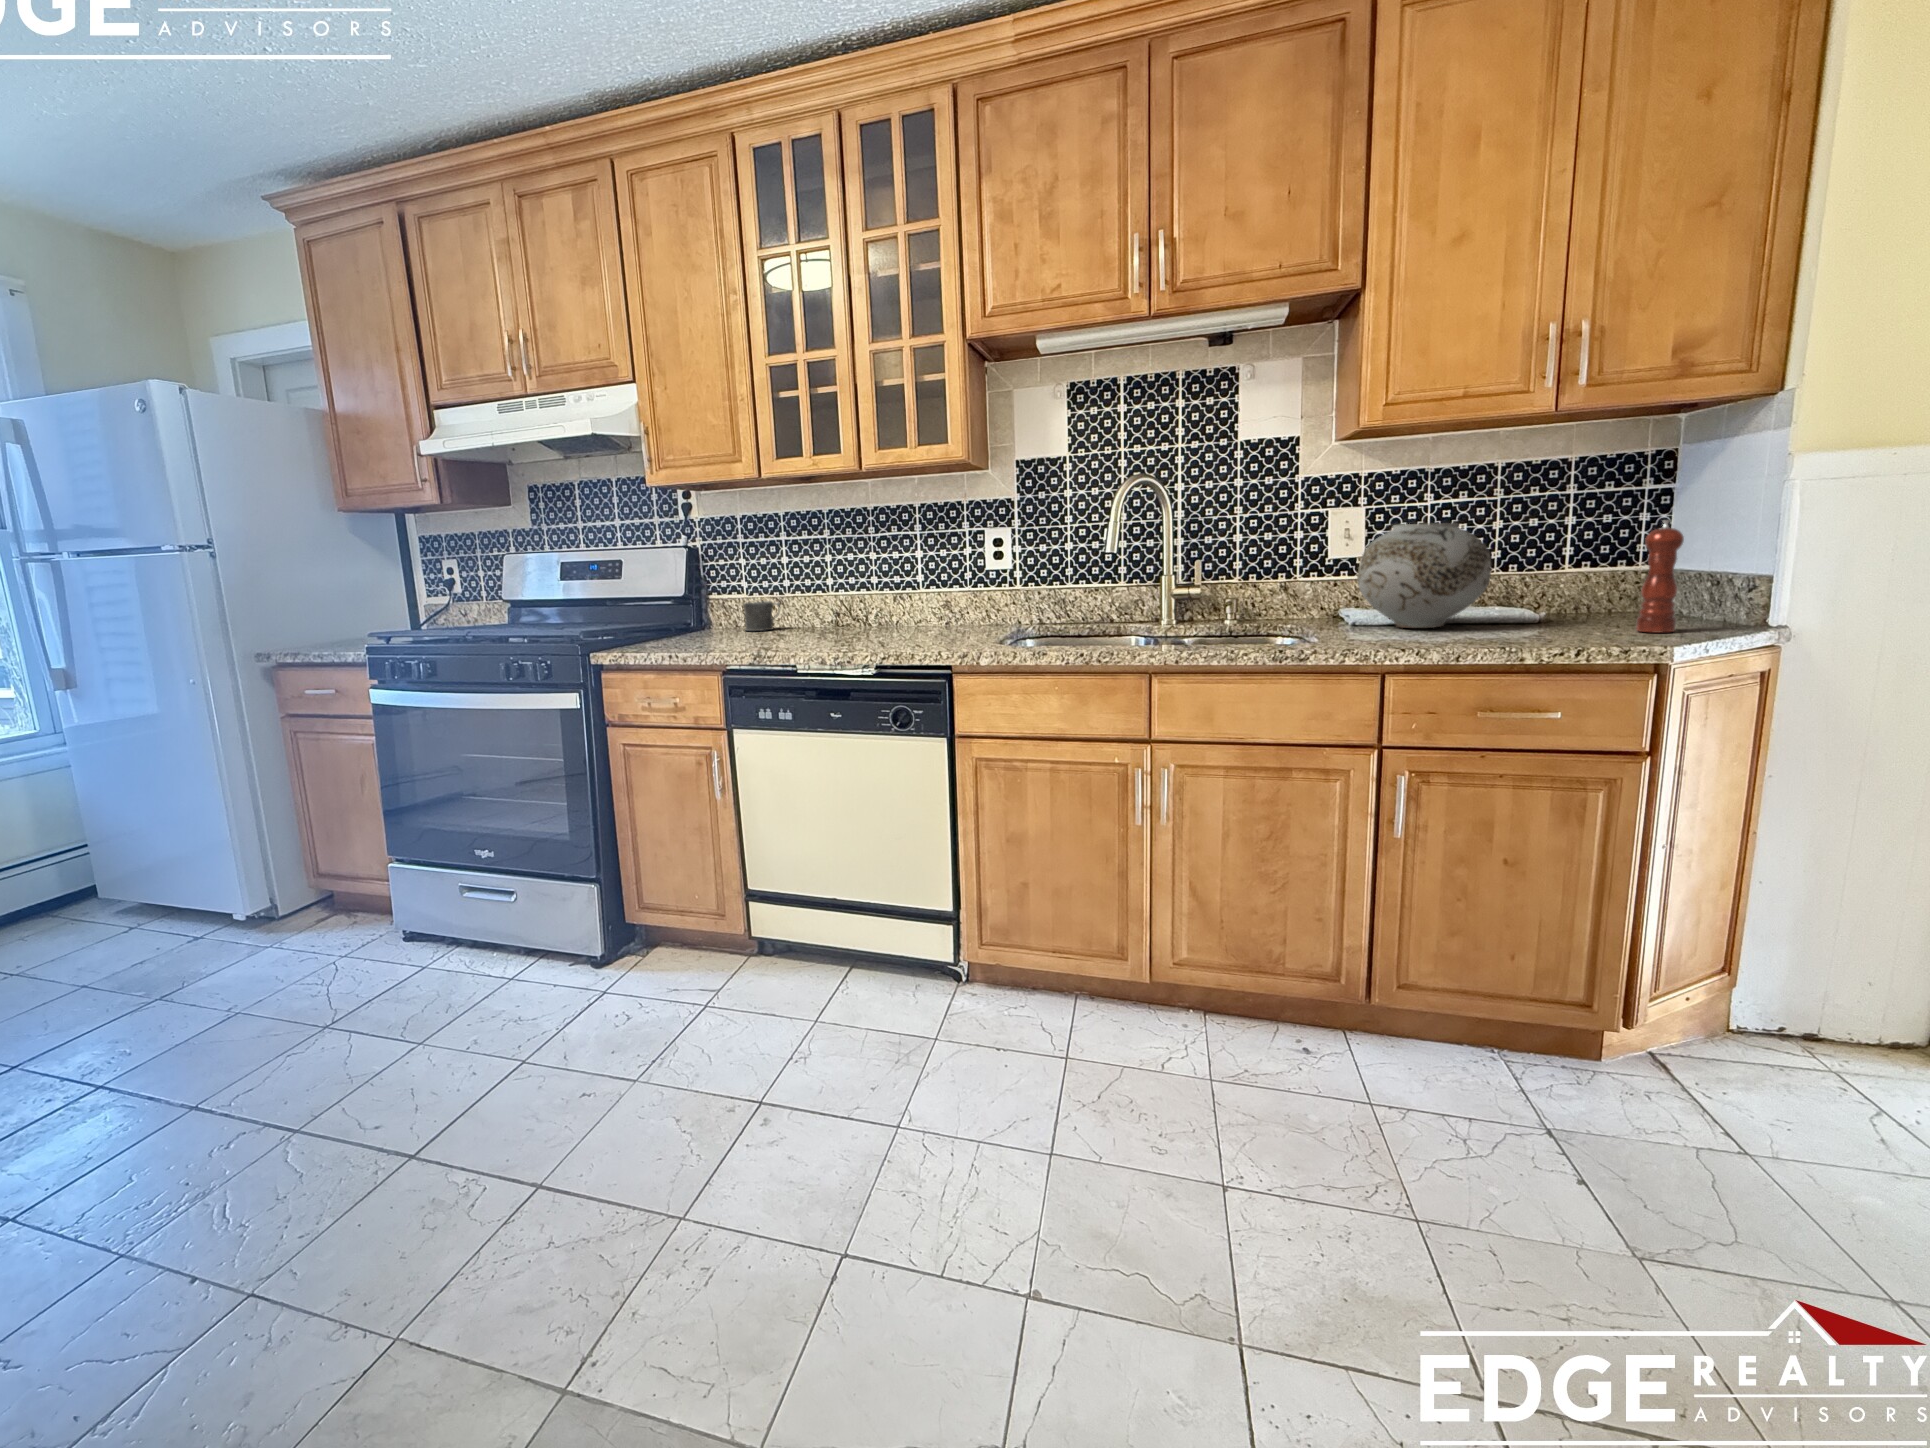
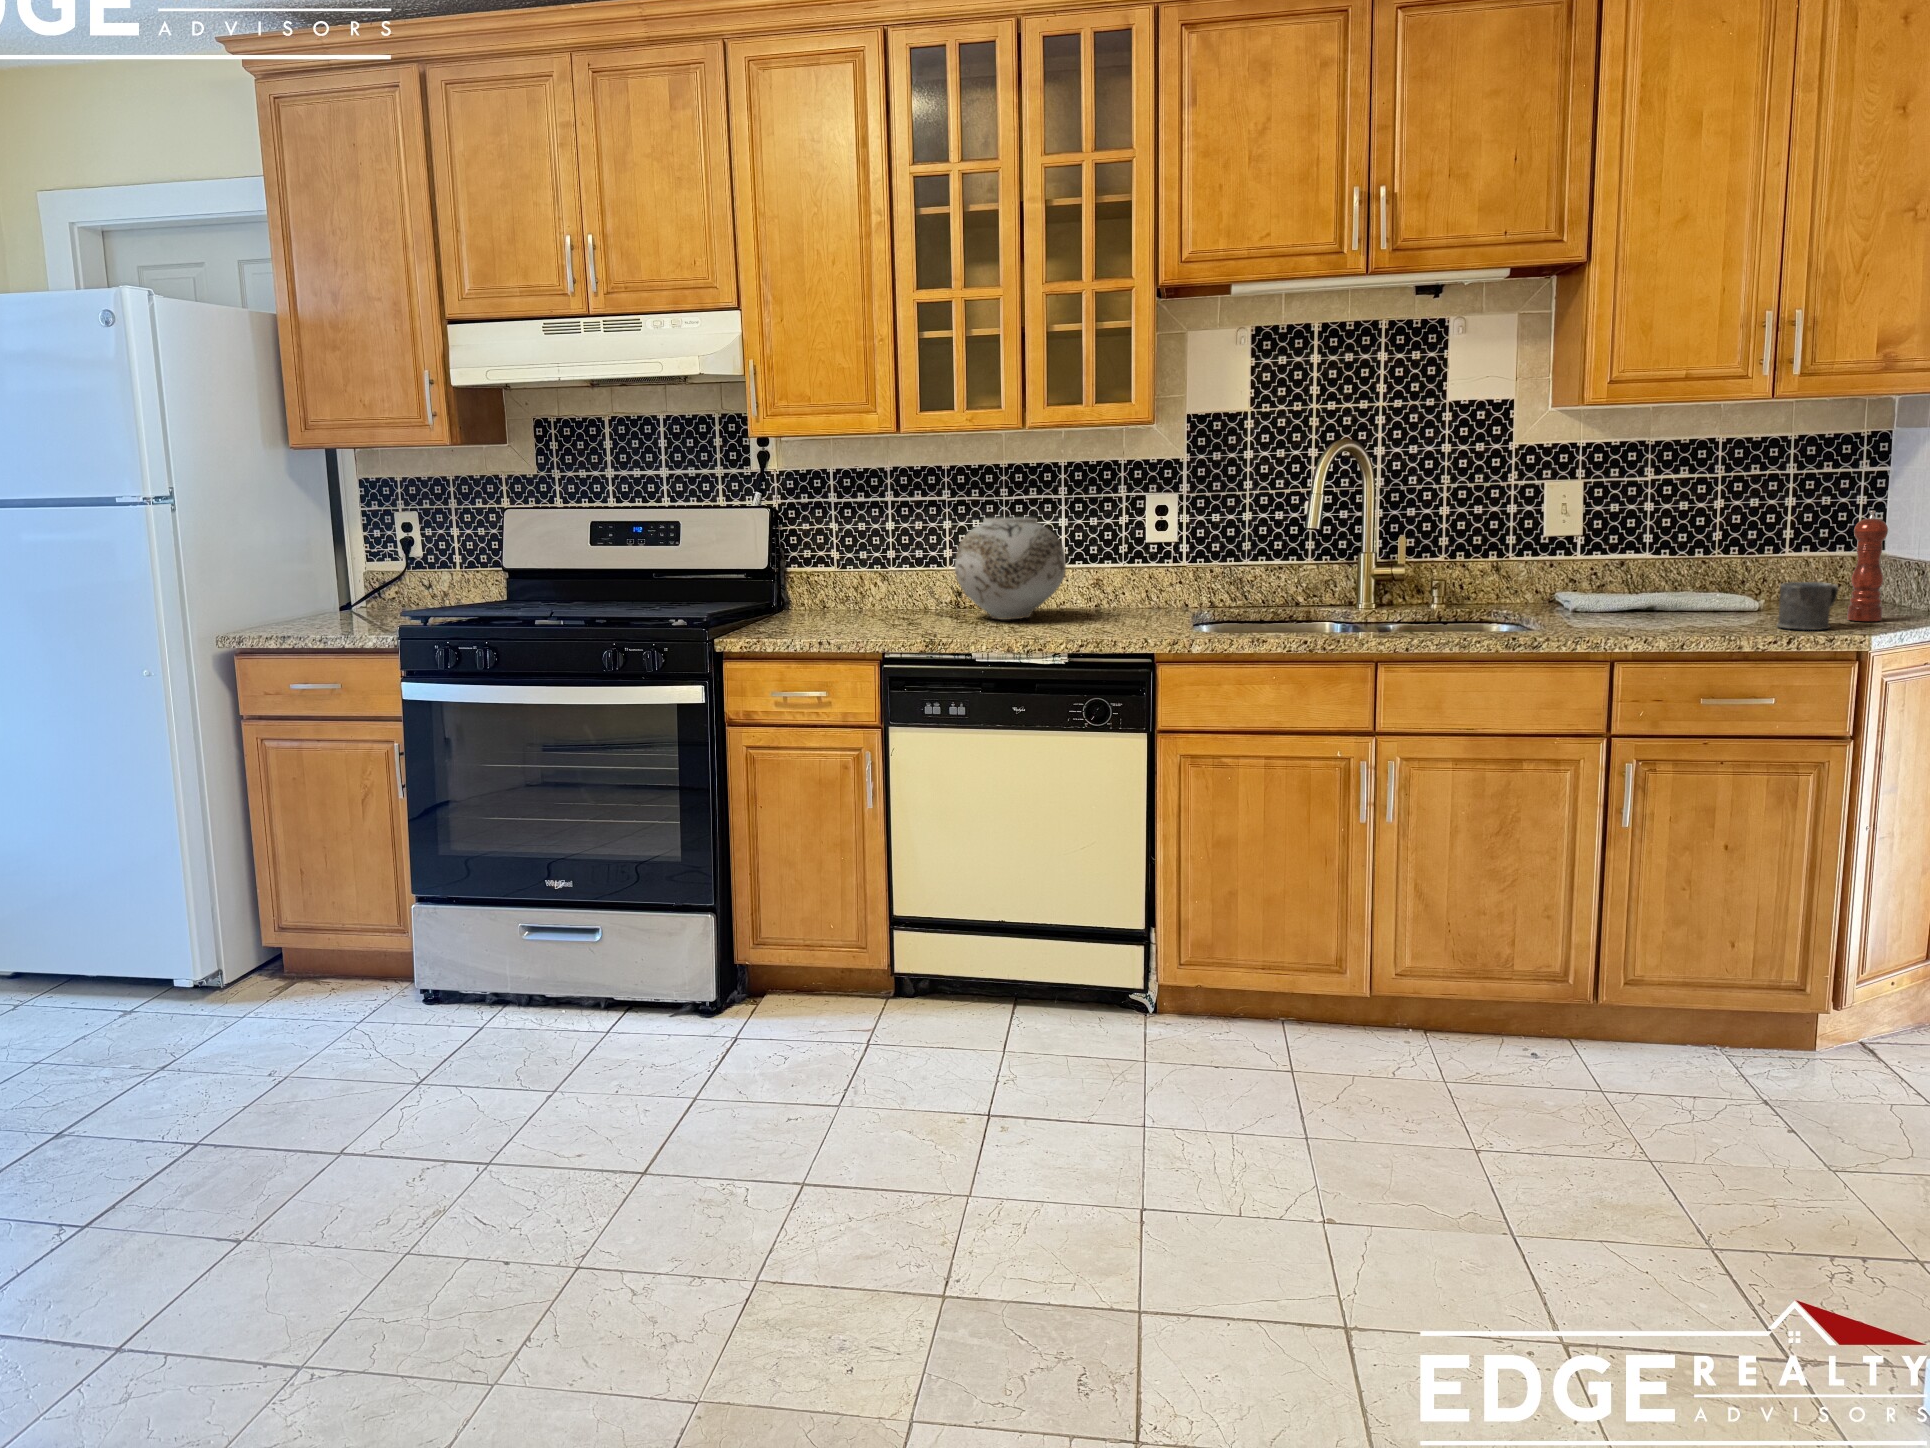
vase: present [1357,523,1491,628] -> present [955,518,1066,620]
mug: present [744,601,780,631] -> present [1777,582,1838,630]

